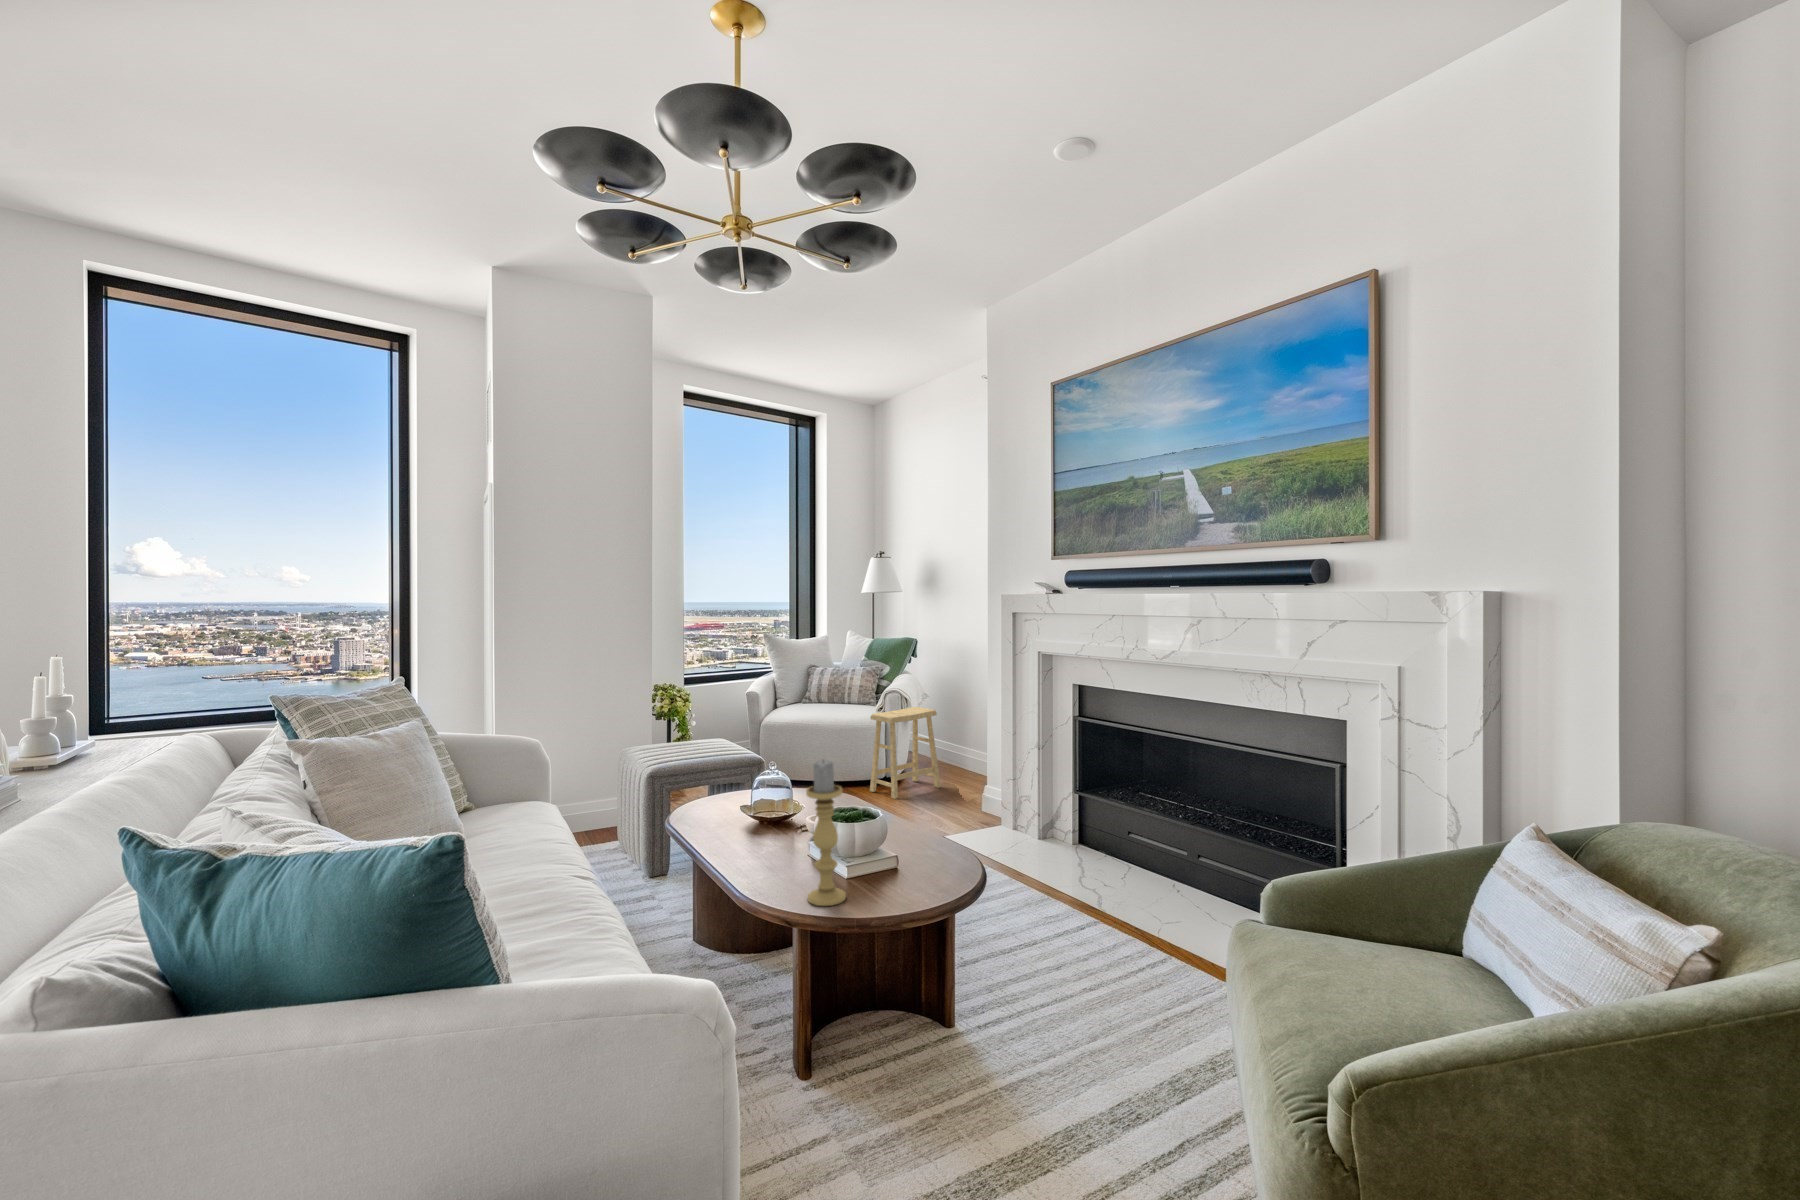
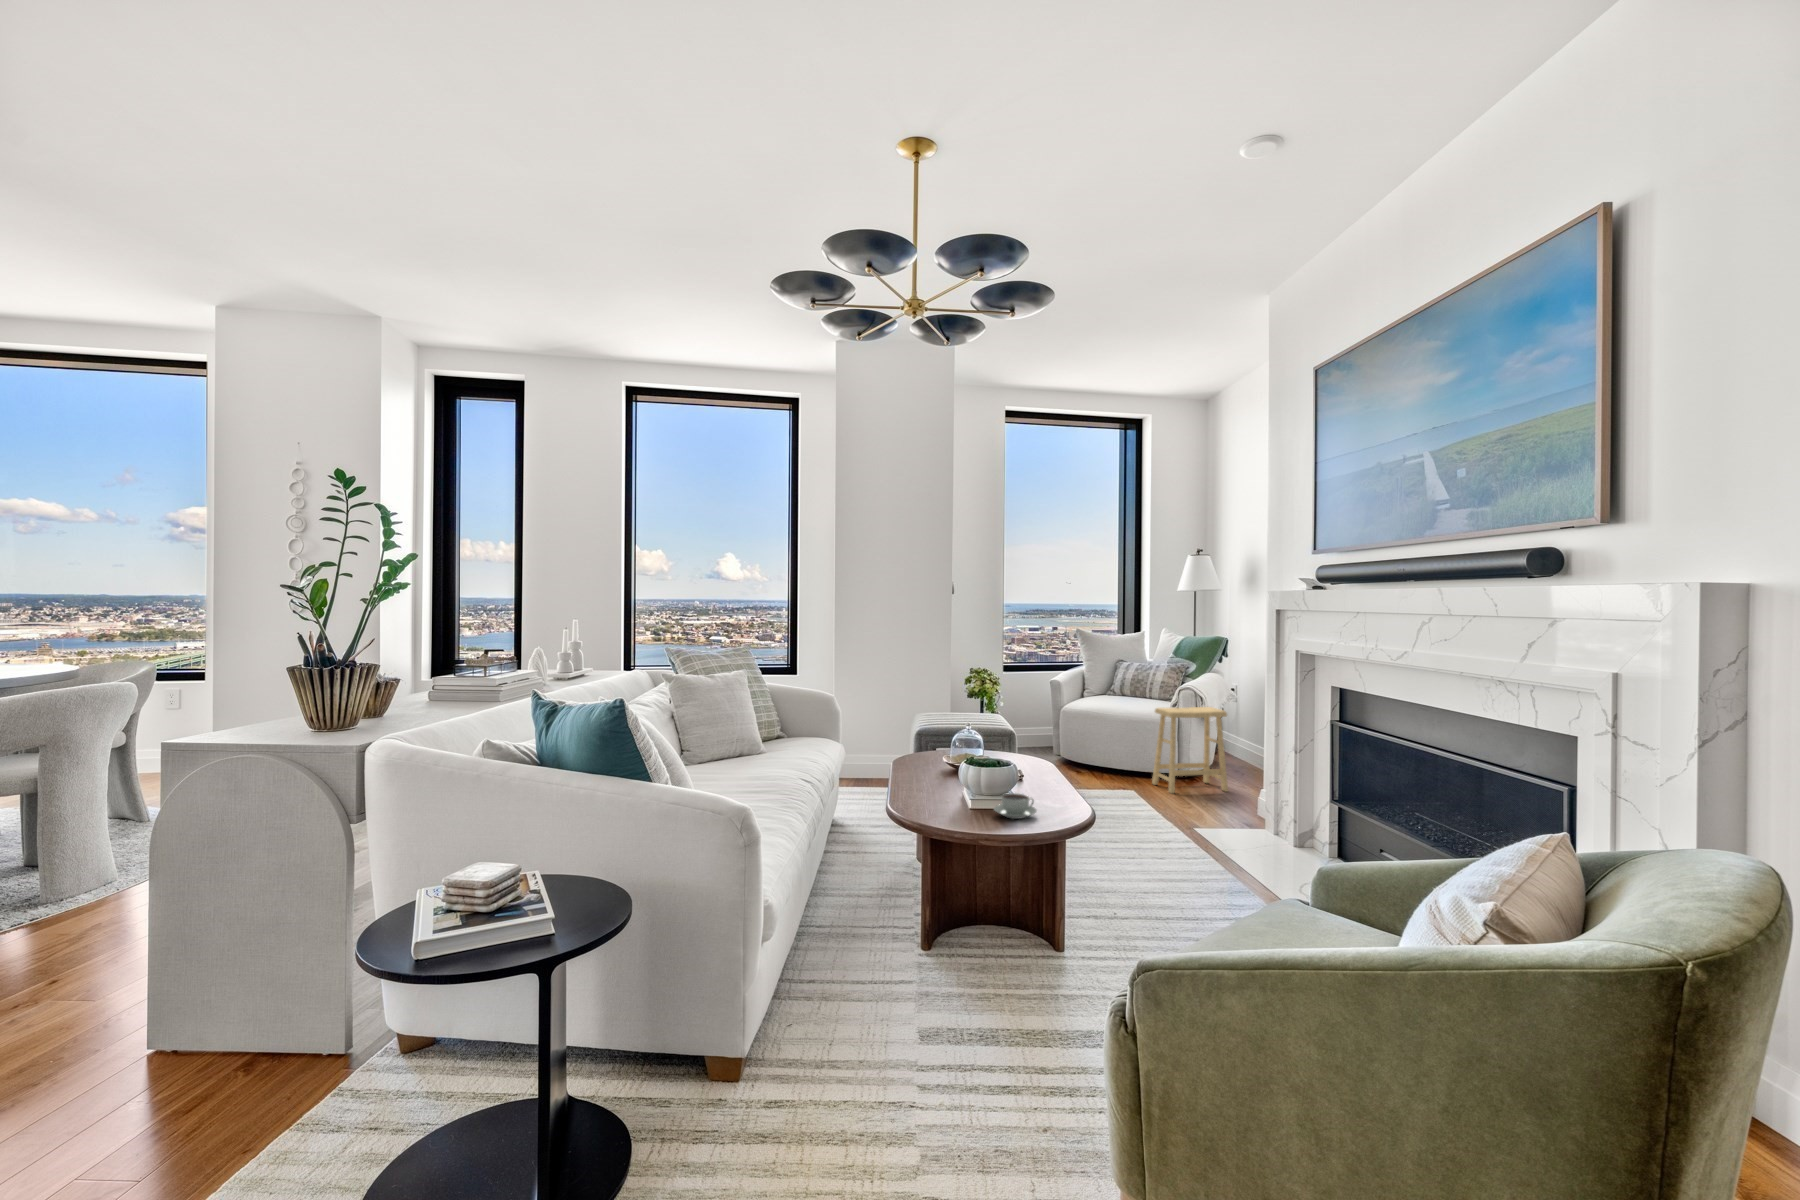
candle holder: present [806,760,846,906] -> none [933,697,964,814]
coffee cup: none [882,860,933,894] -> present [994,793,1037,819]

